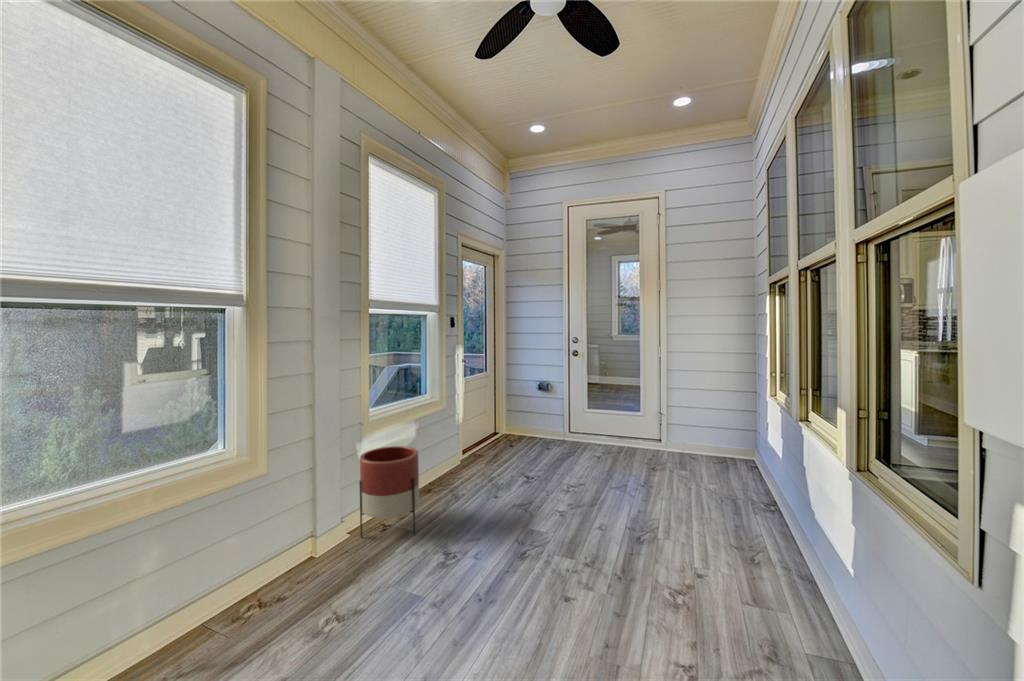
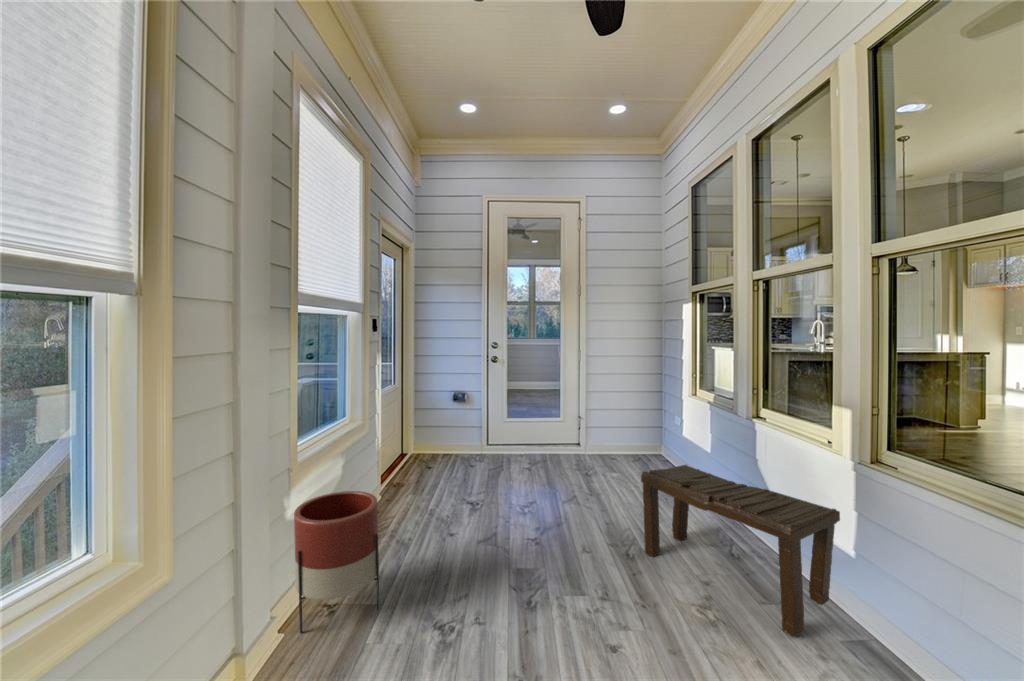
bench: none [653,461,833,636] -> present [641,465,840,637]

